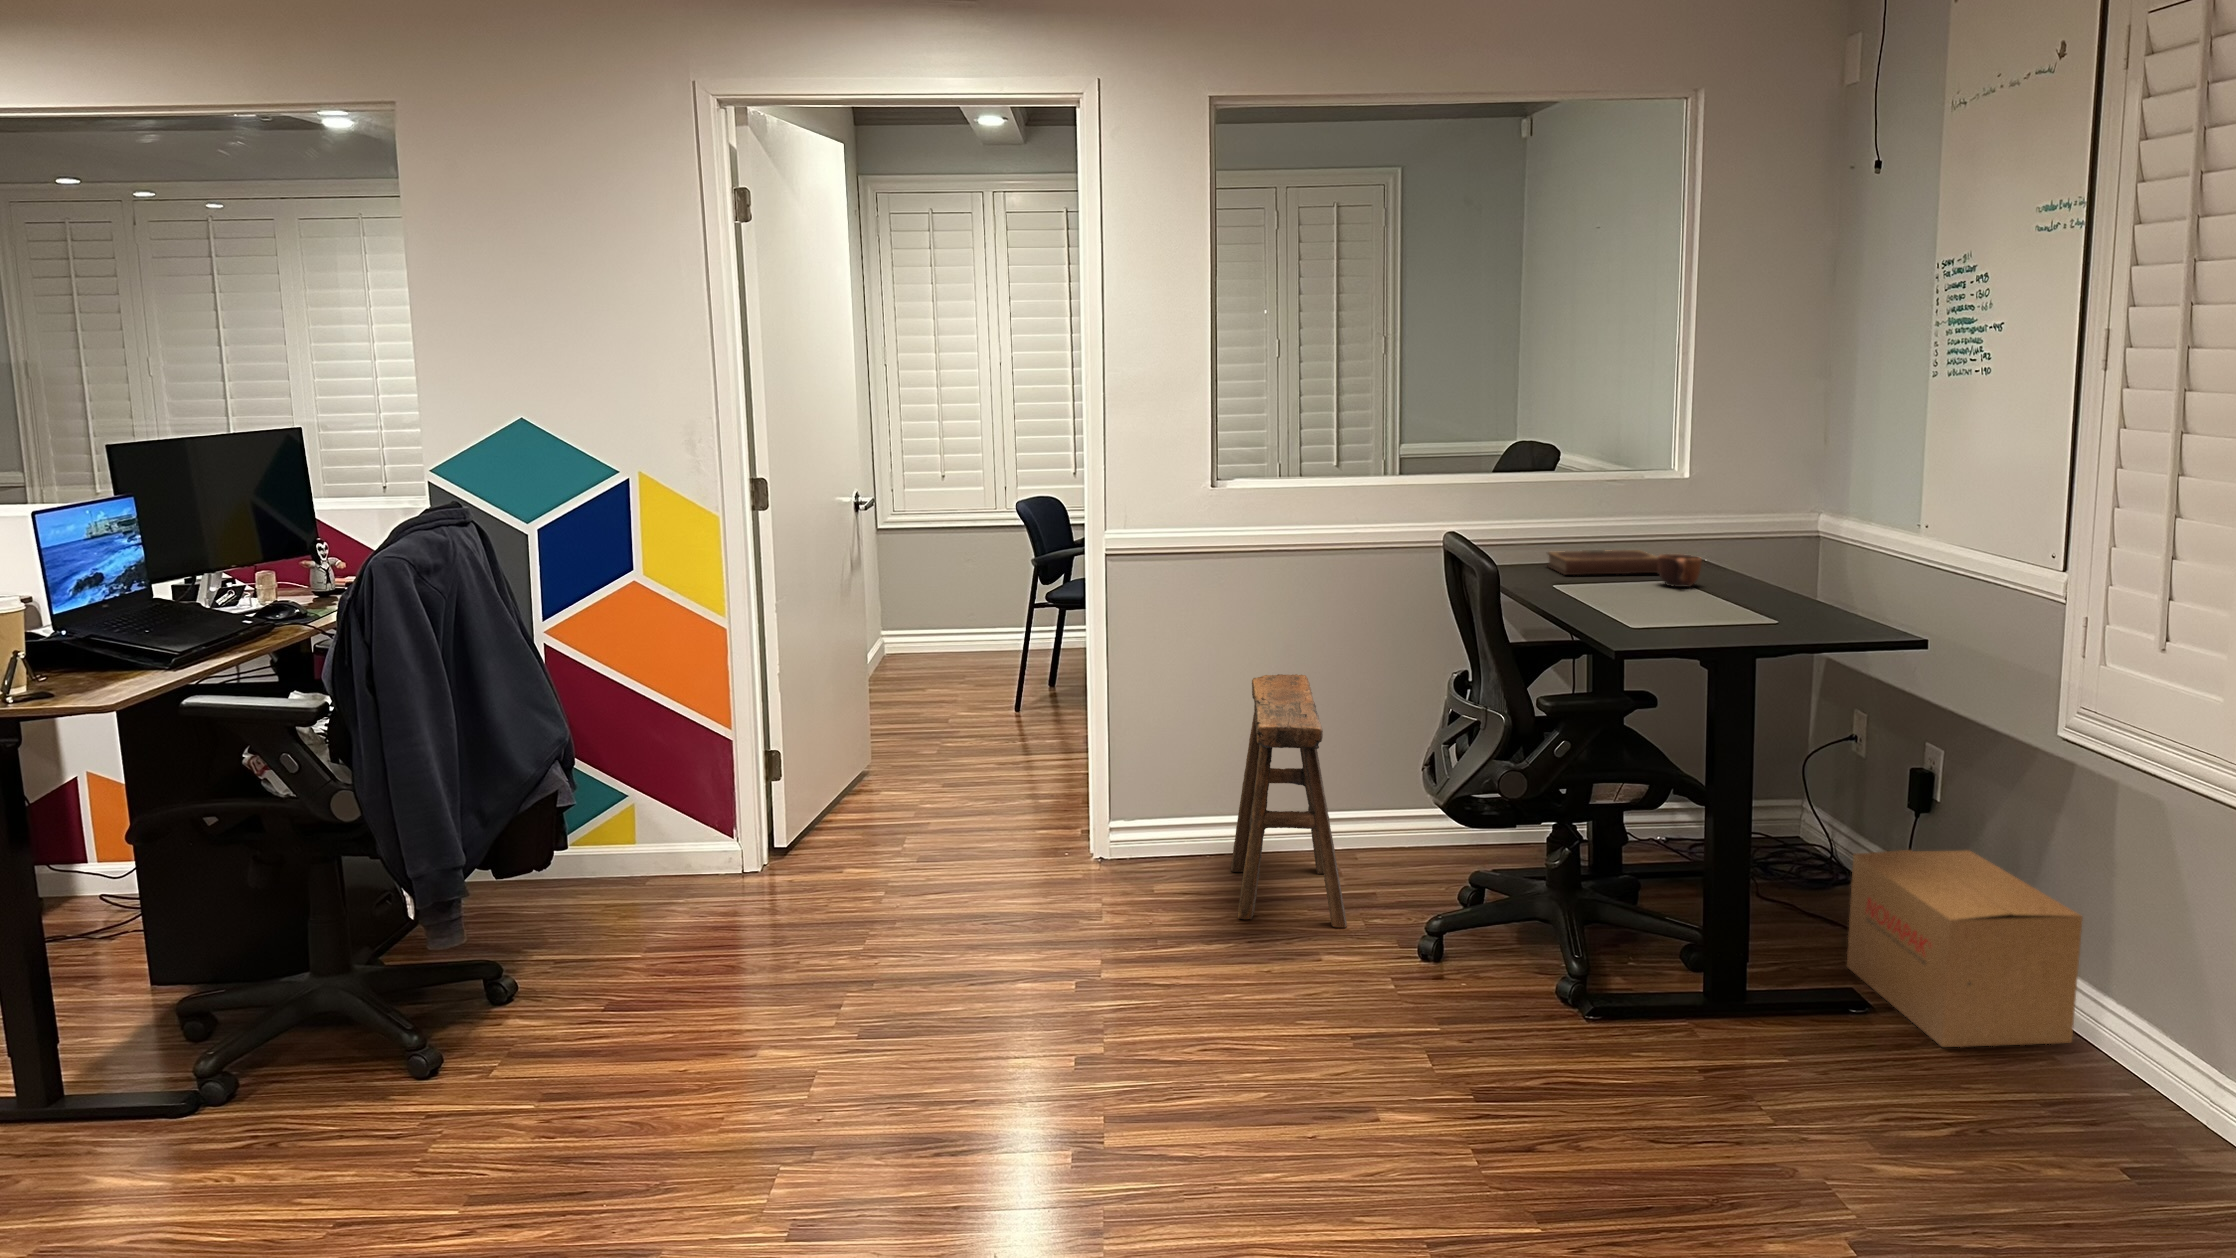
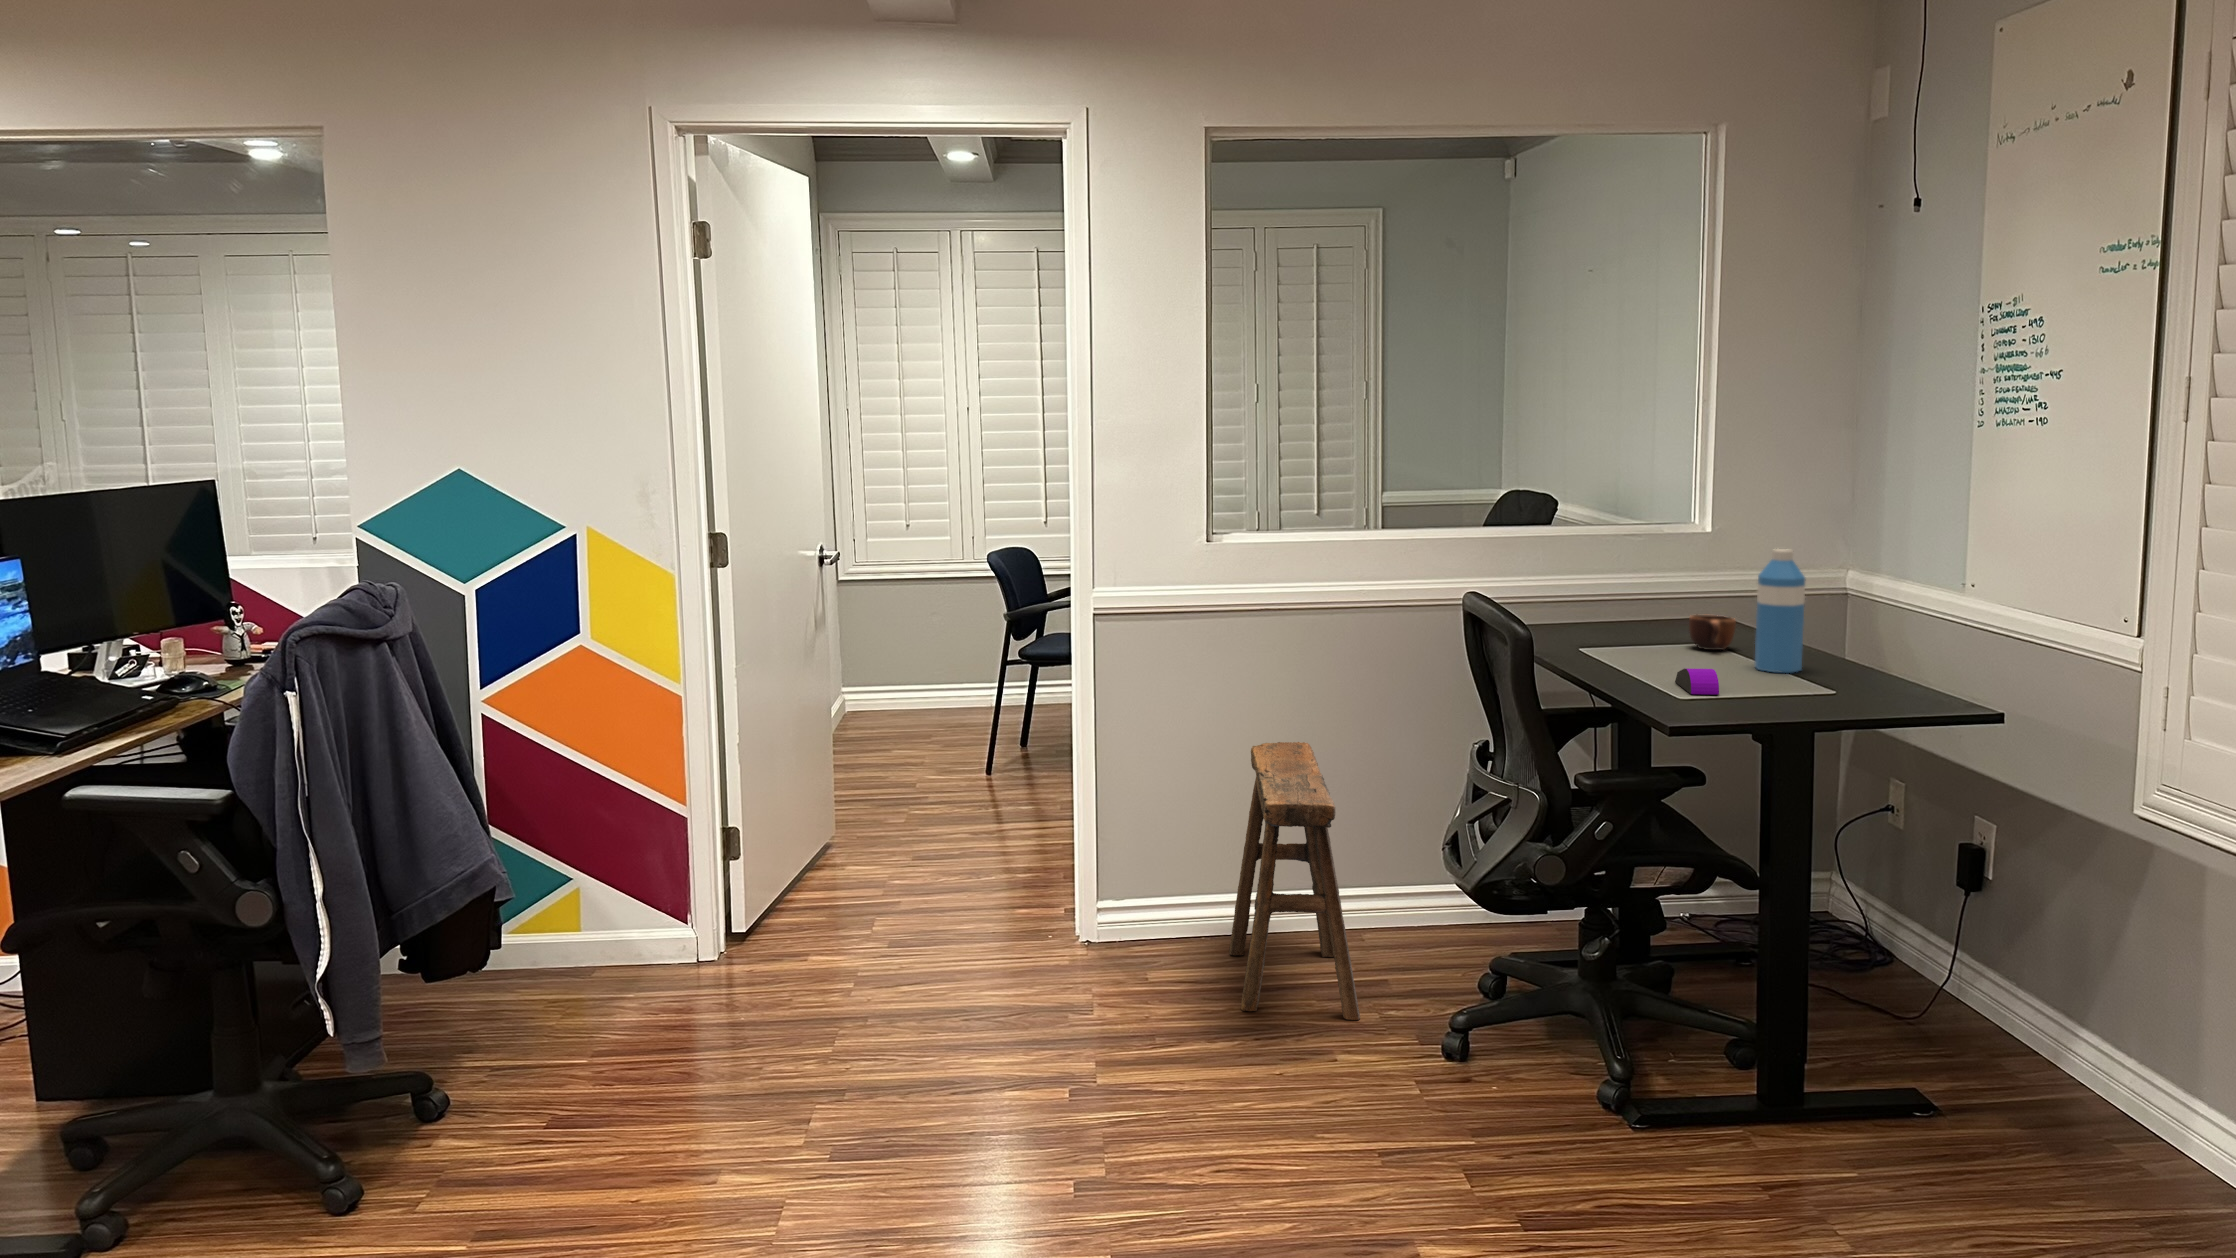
water bottle: none [1714,491,1761,606] -> present [1755,549,1805,673]
notebook: present [1547,550,1659,575] -> none [1565,609,1692,636]
computer mouse: none [1635,601,1672,624] -> present [1675,668,1719,695]
cardboard box: present [1847,850,2083,1047] -> none [1903,934,2171,1157]

